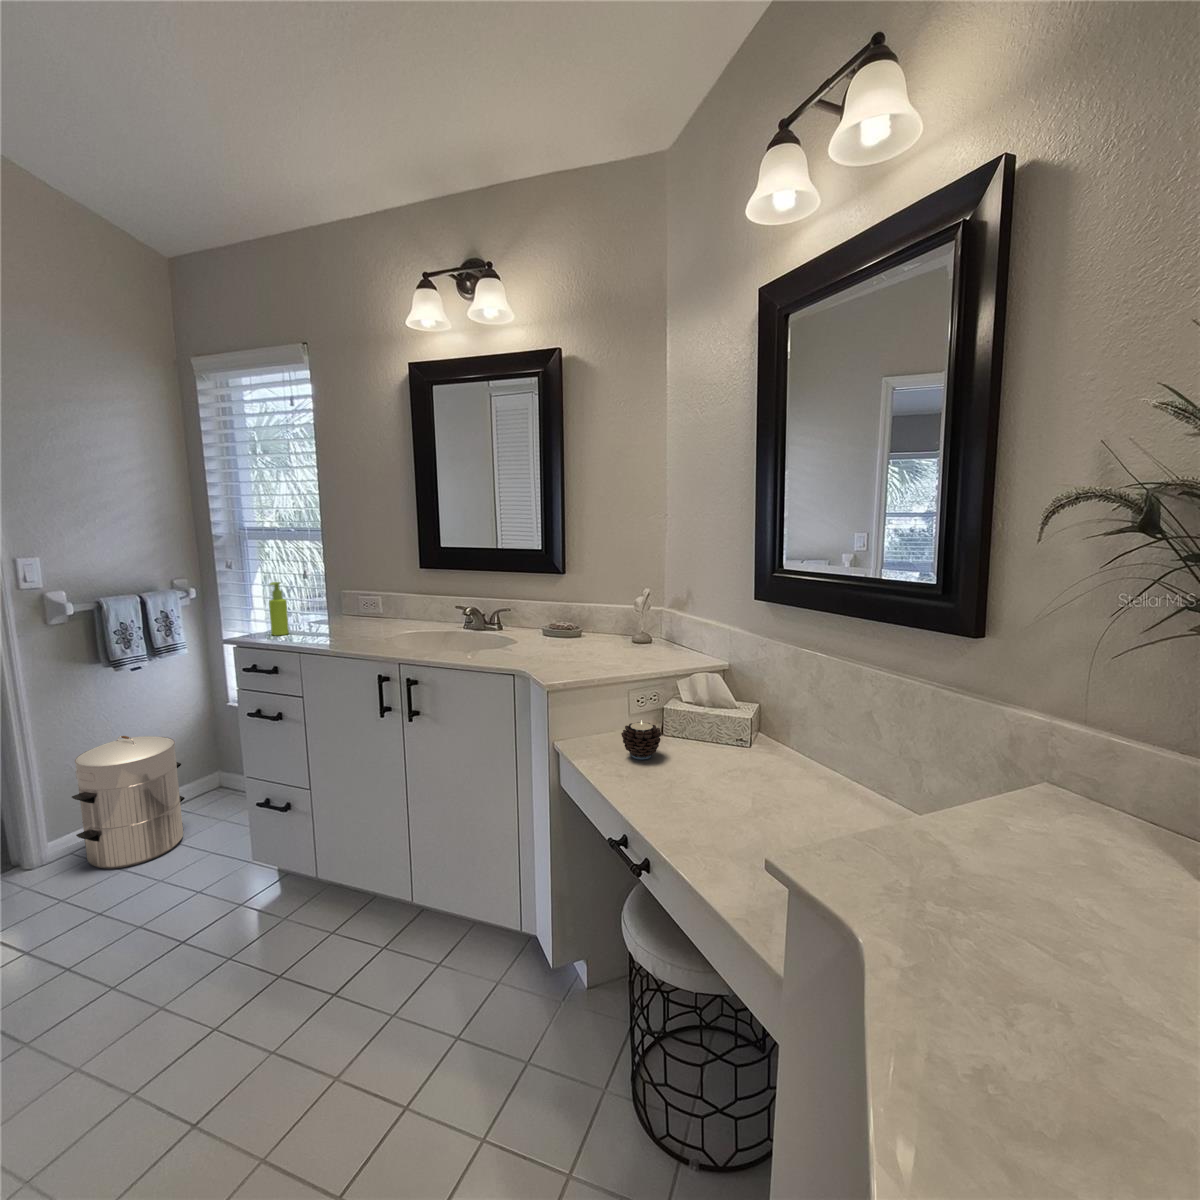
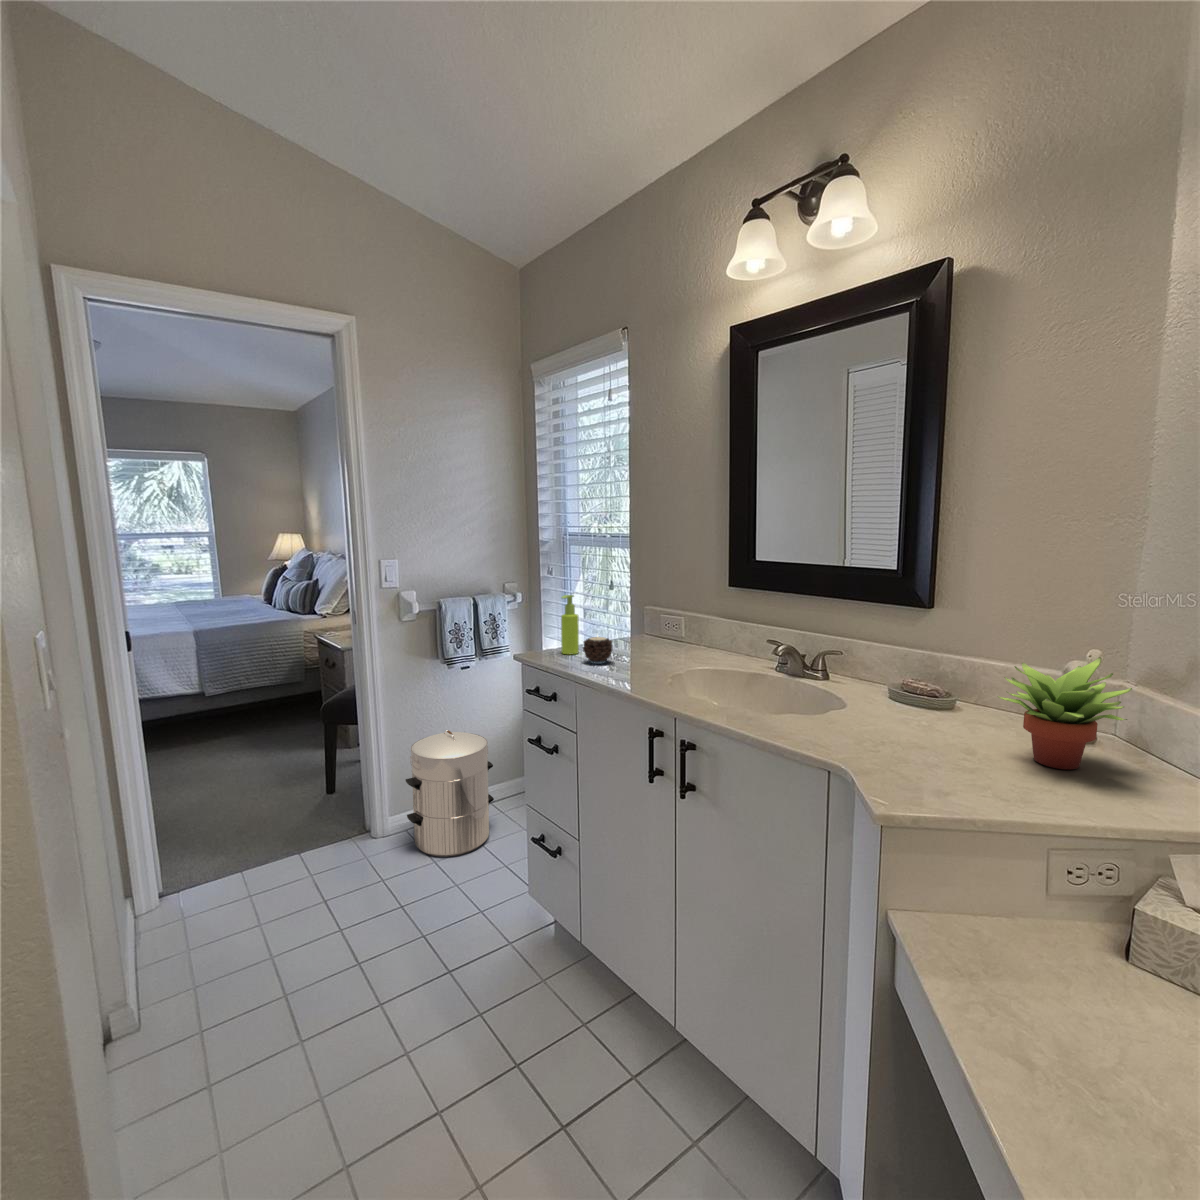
succulent plant: none [601,592,660,654] -> present [998,658,1132,769]
candle: present [621,720,662,759] -> present [583,636,613,664]

